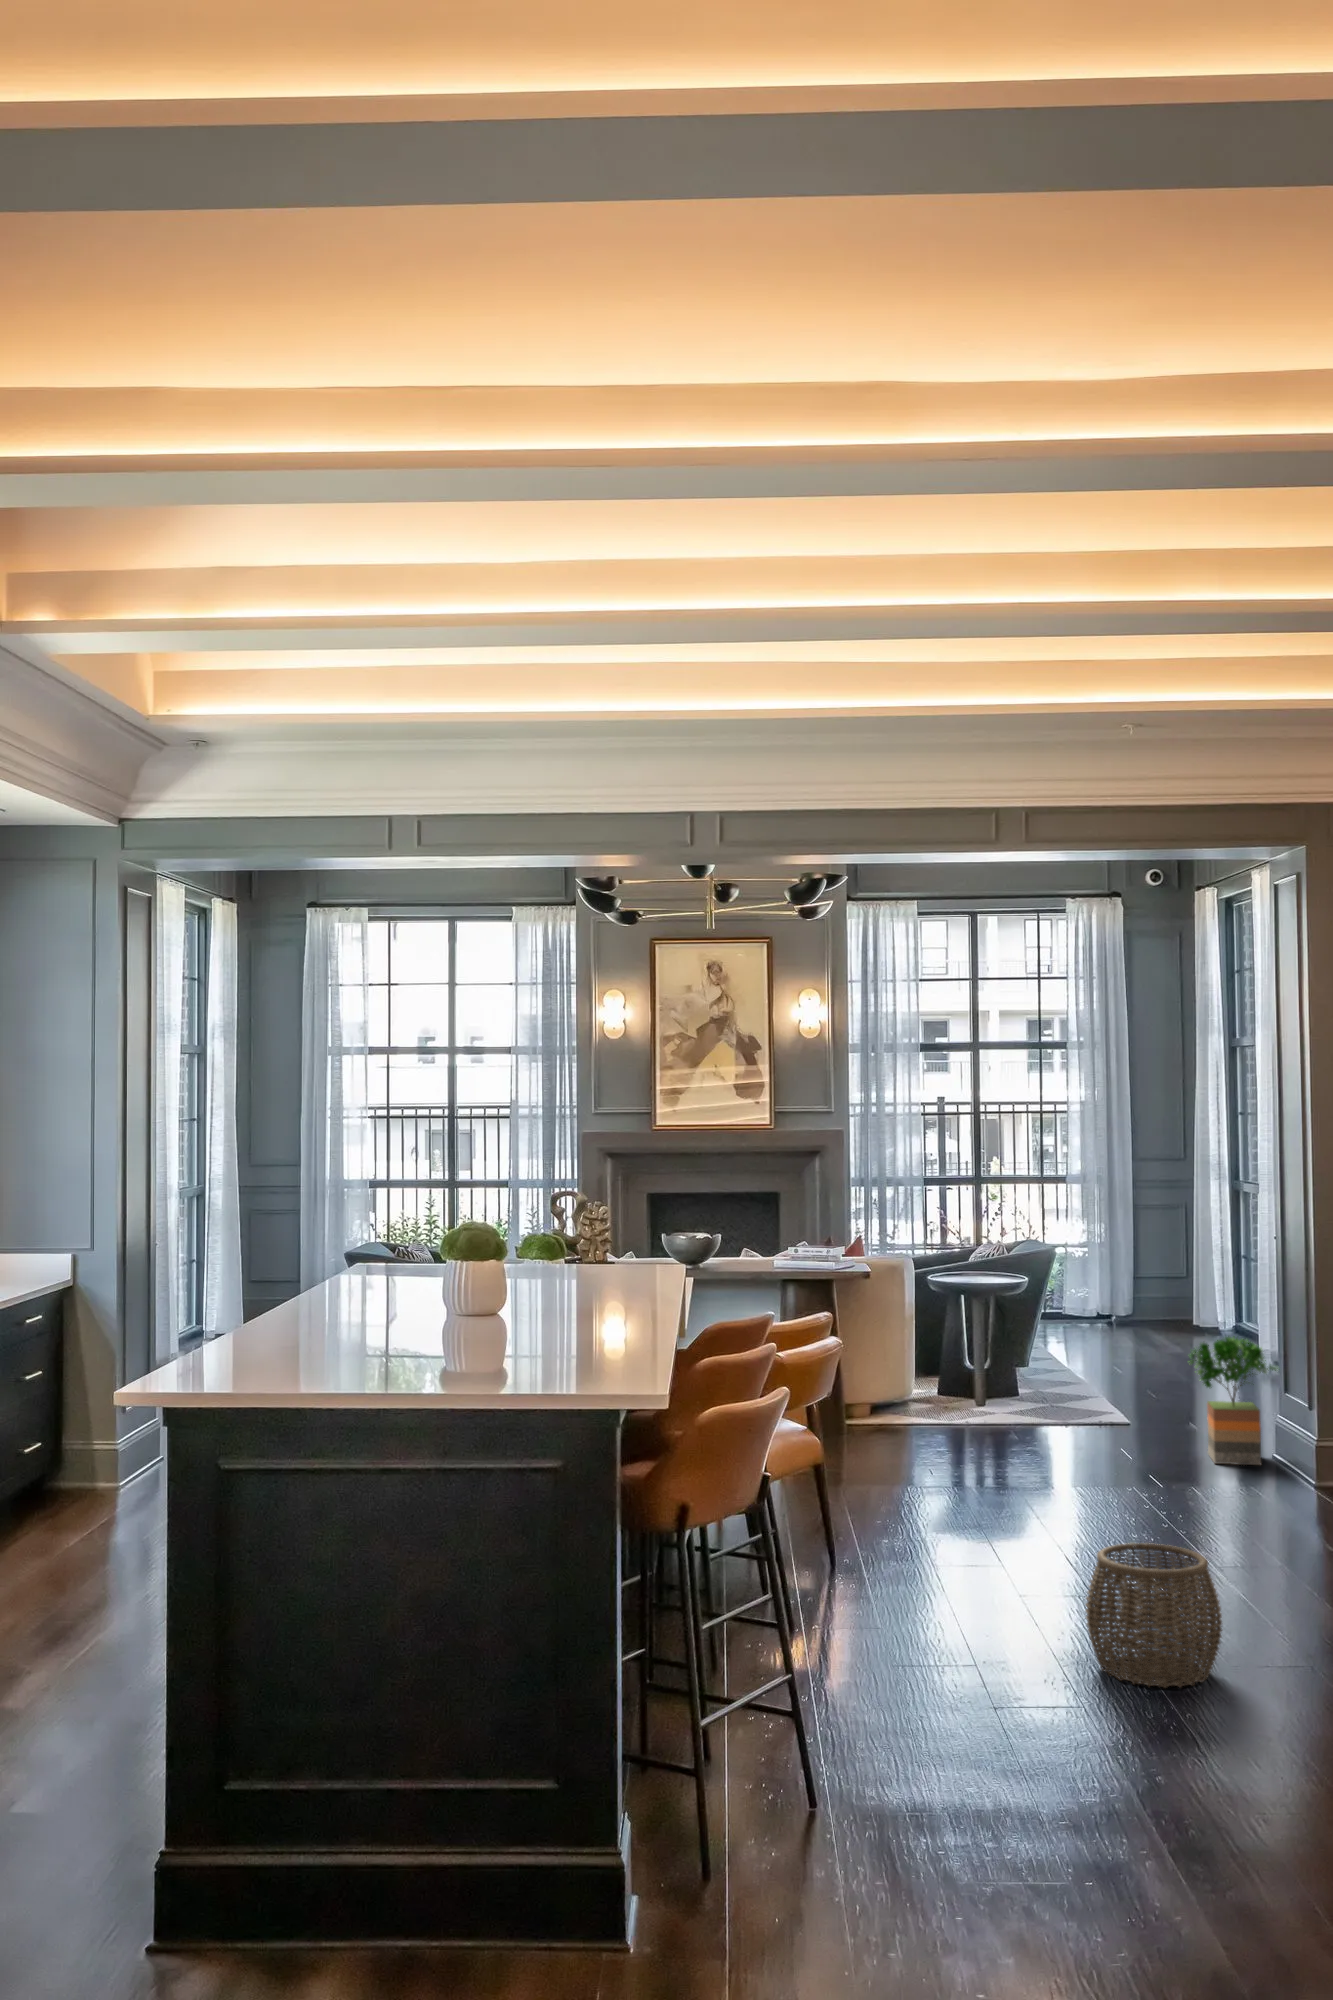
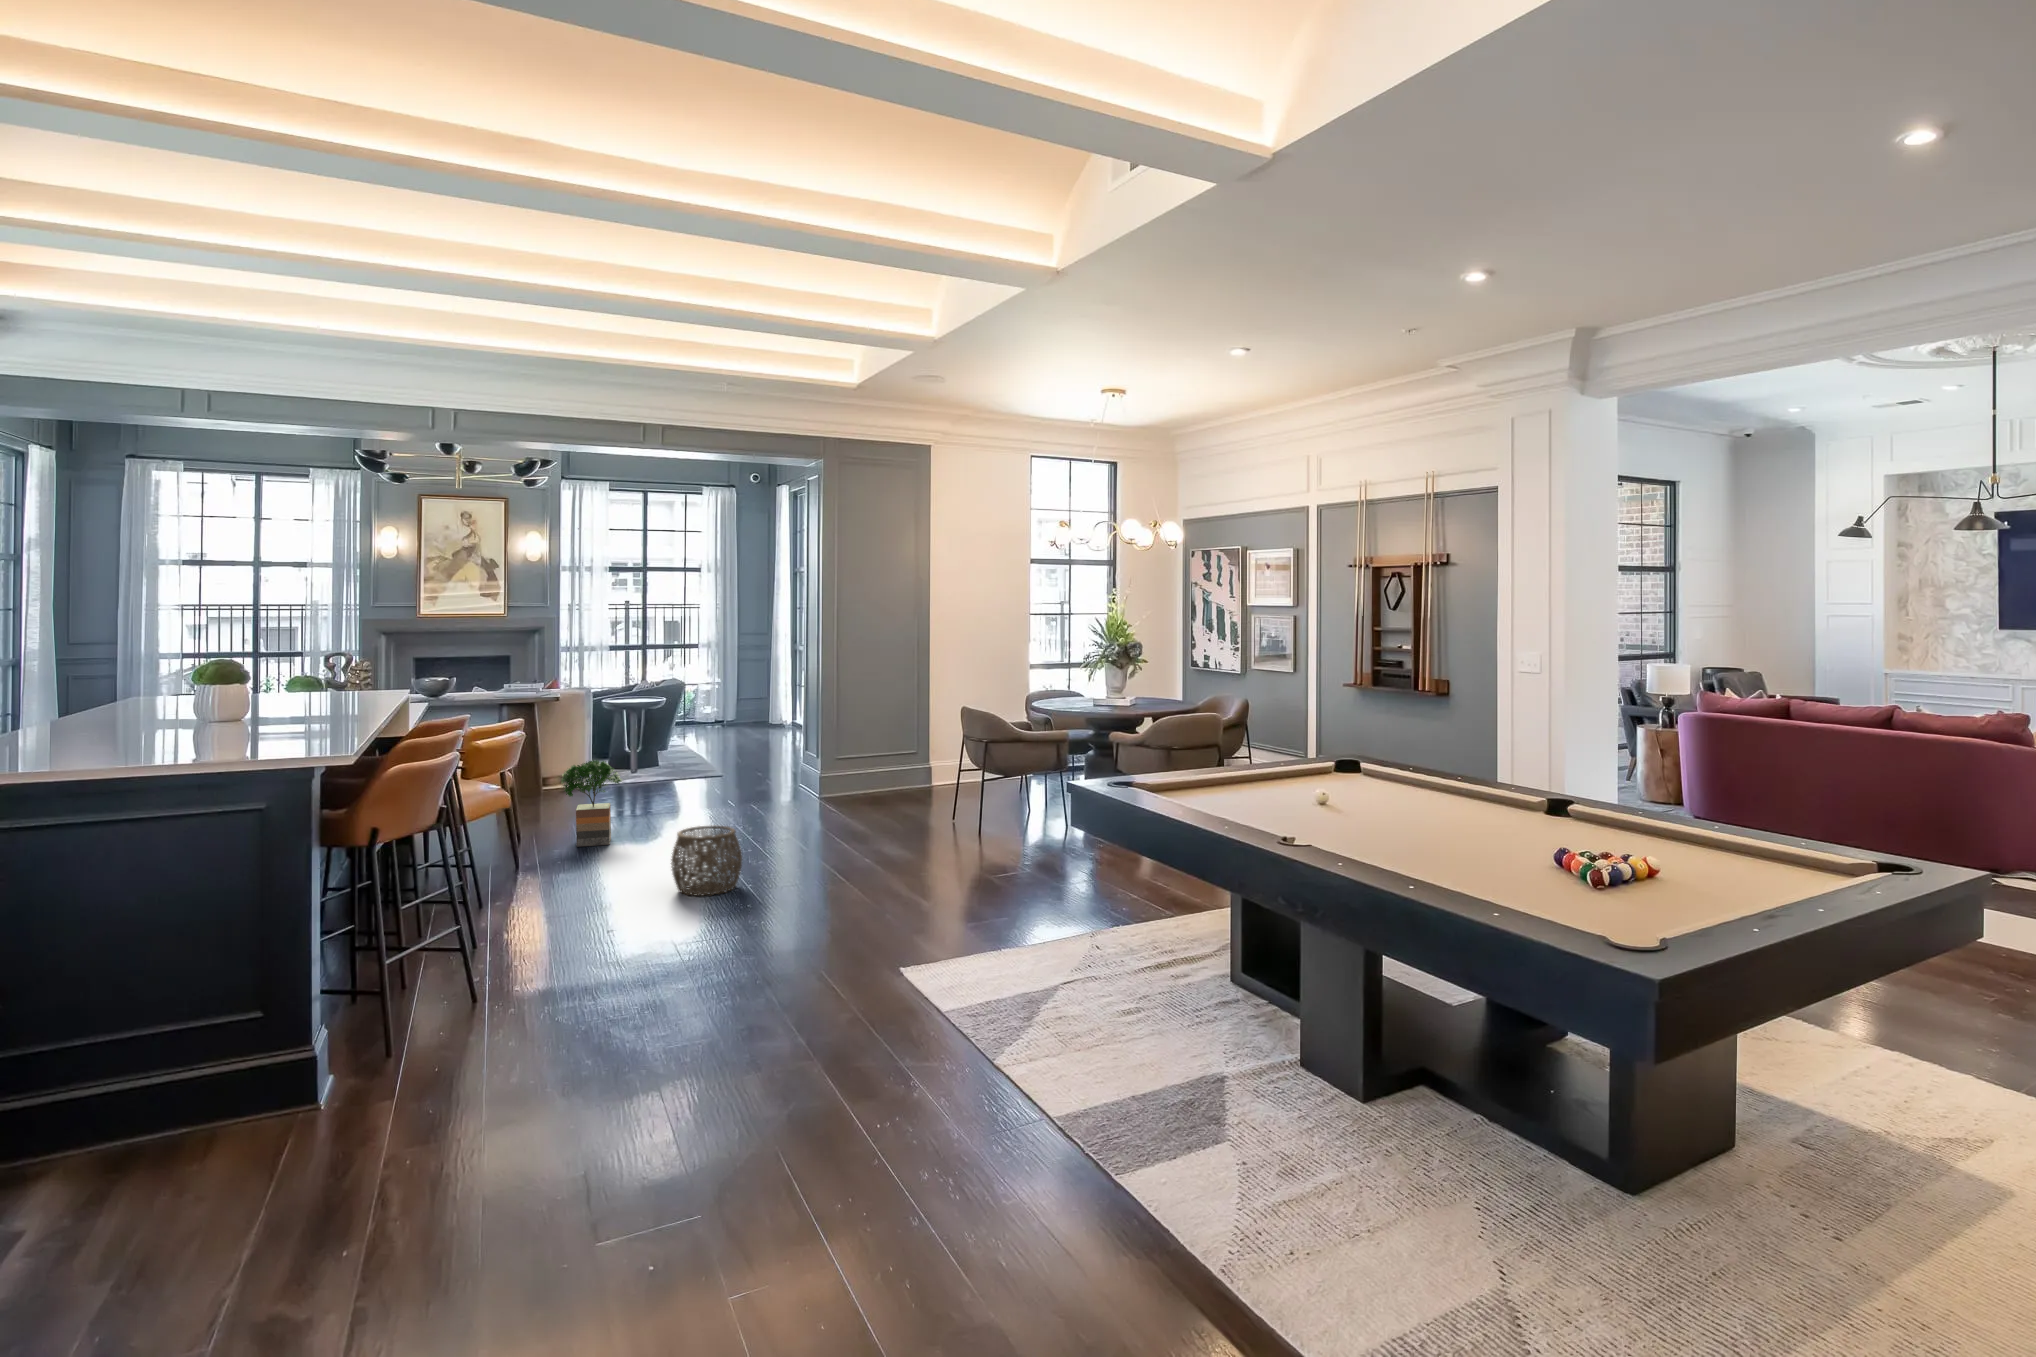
potted tree: present [1190,1336,1278,1465] -> present [562,760,622,847]

